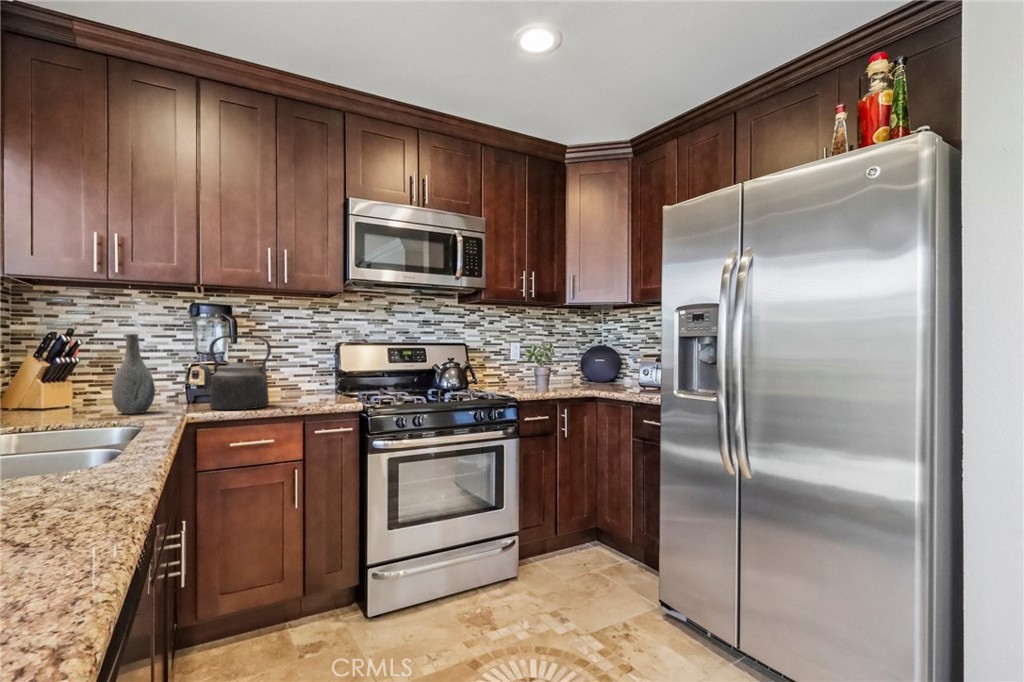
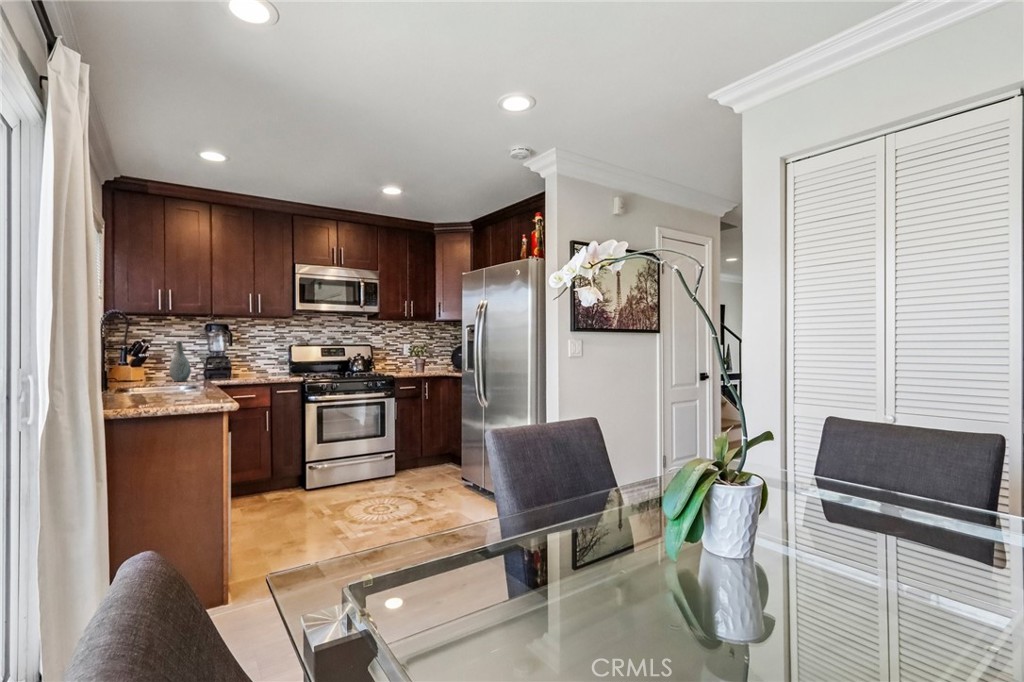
kettle: present [199,335,271,410] -> none [212,341,251,380]

